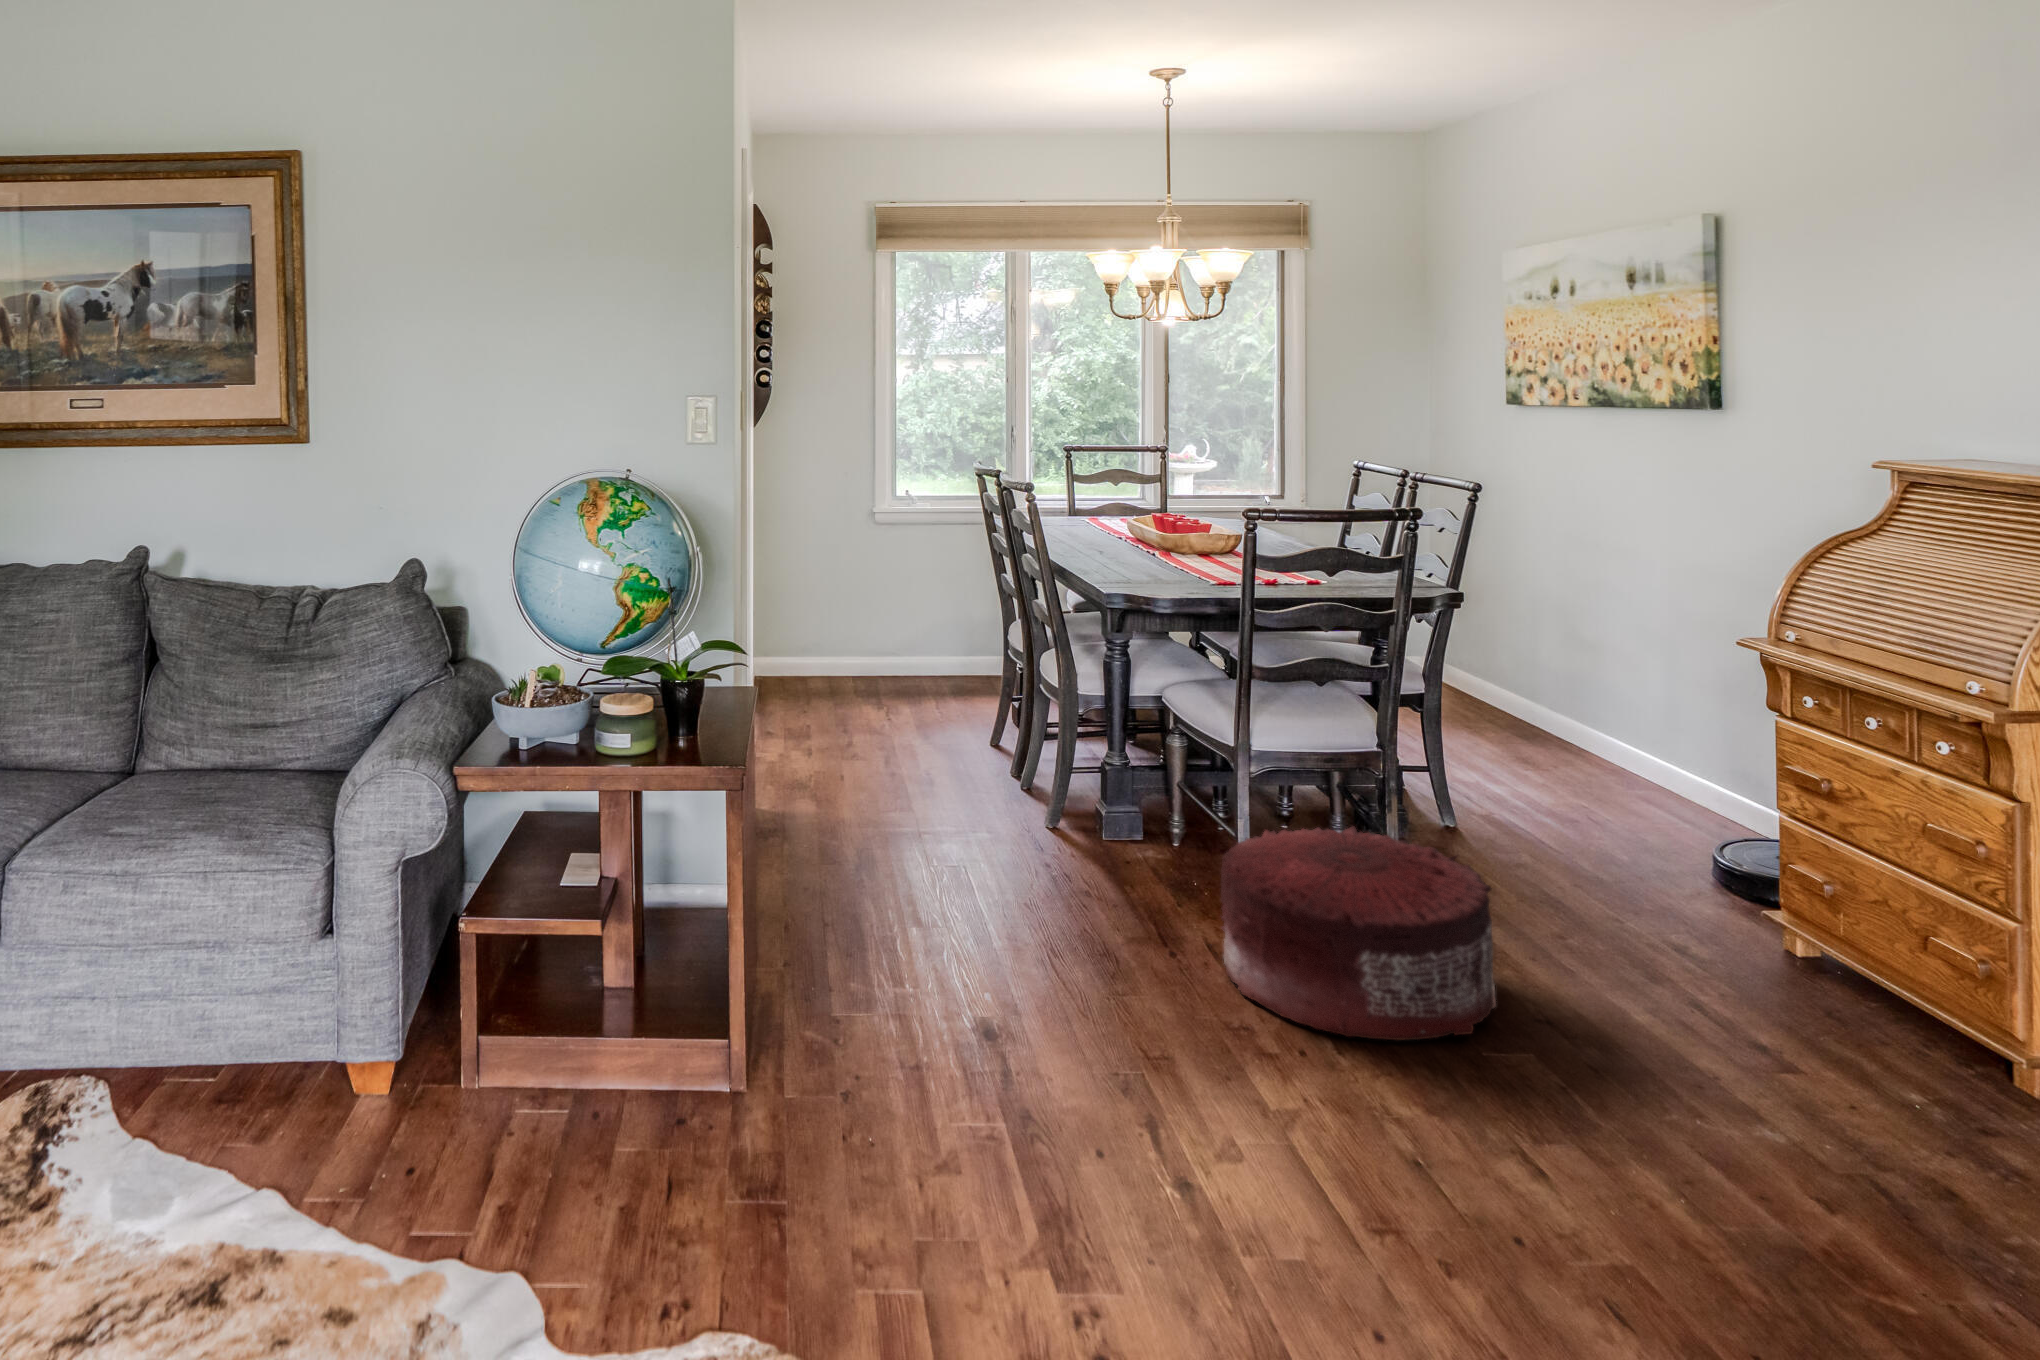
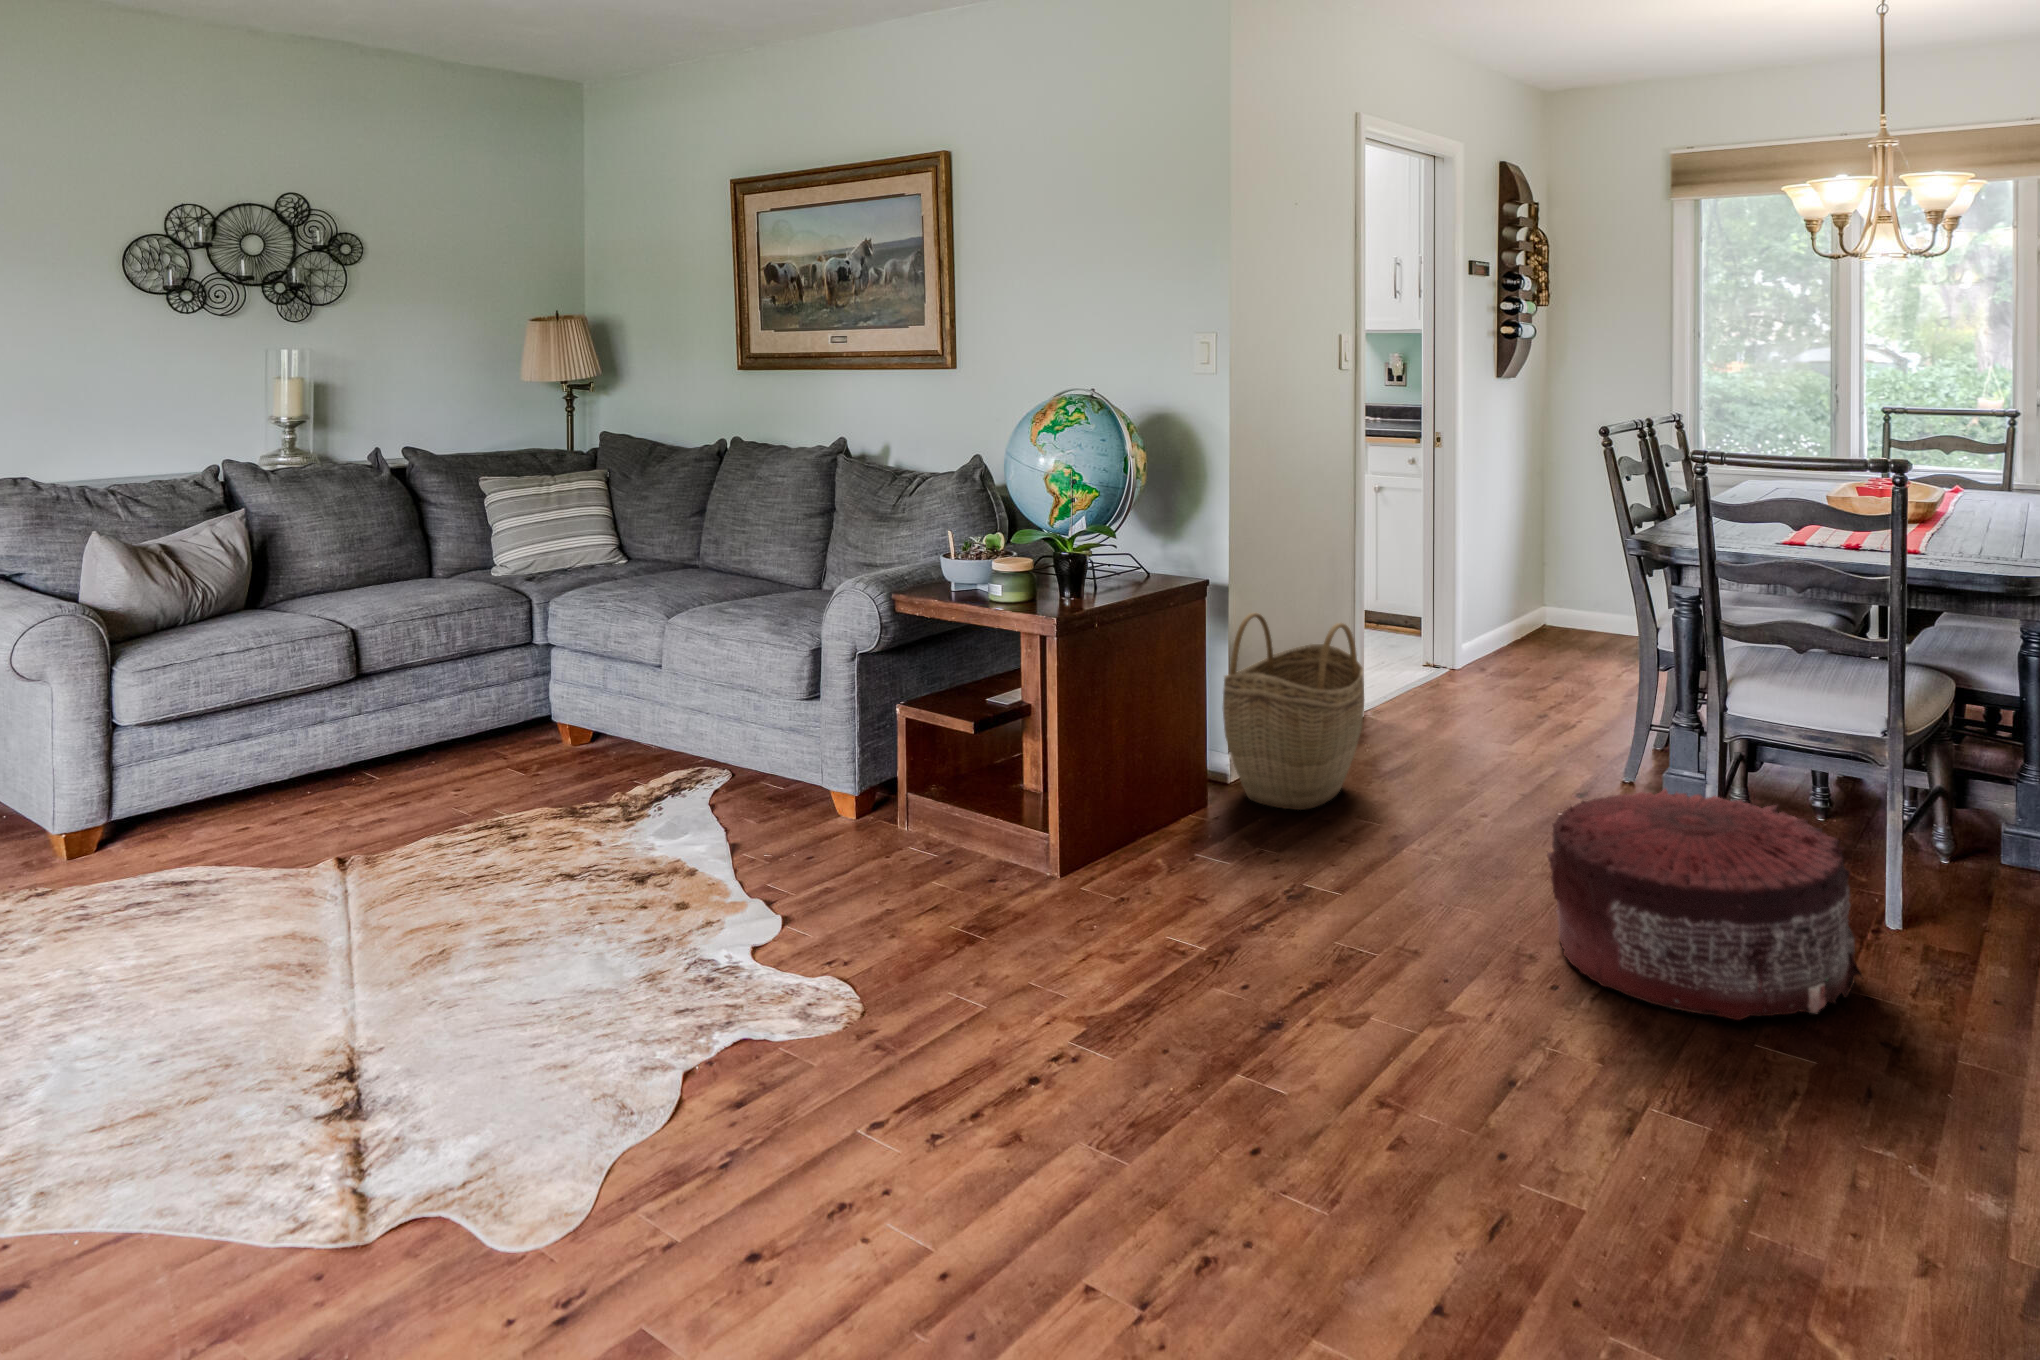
woven basket: none [753,713,892,932] -> present [1222,613,1364,810]

